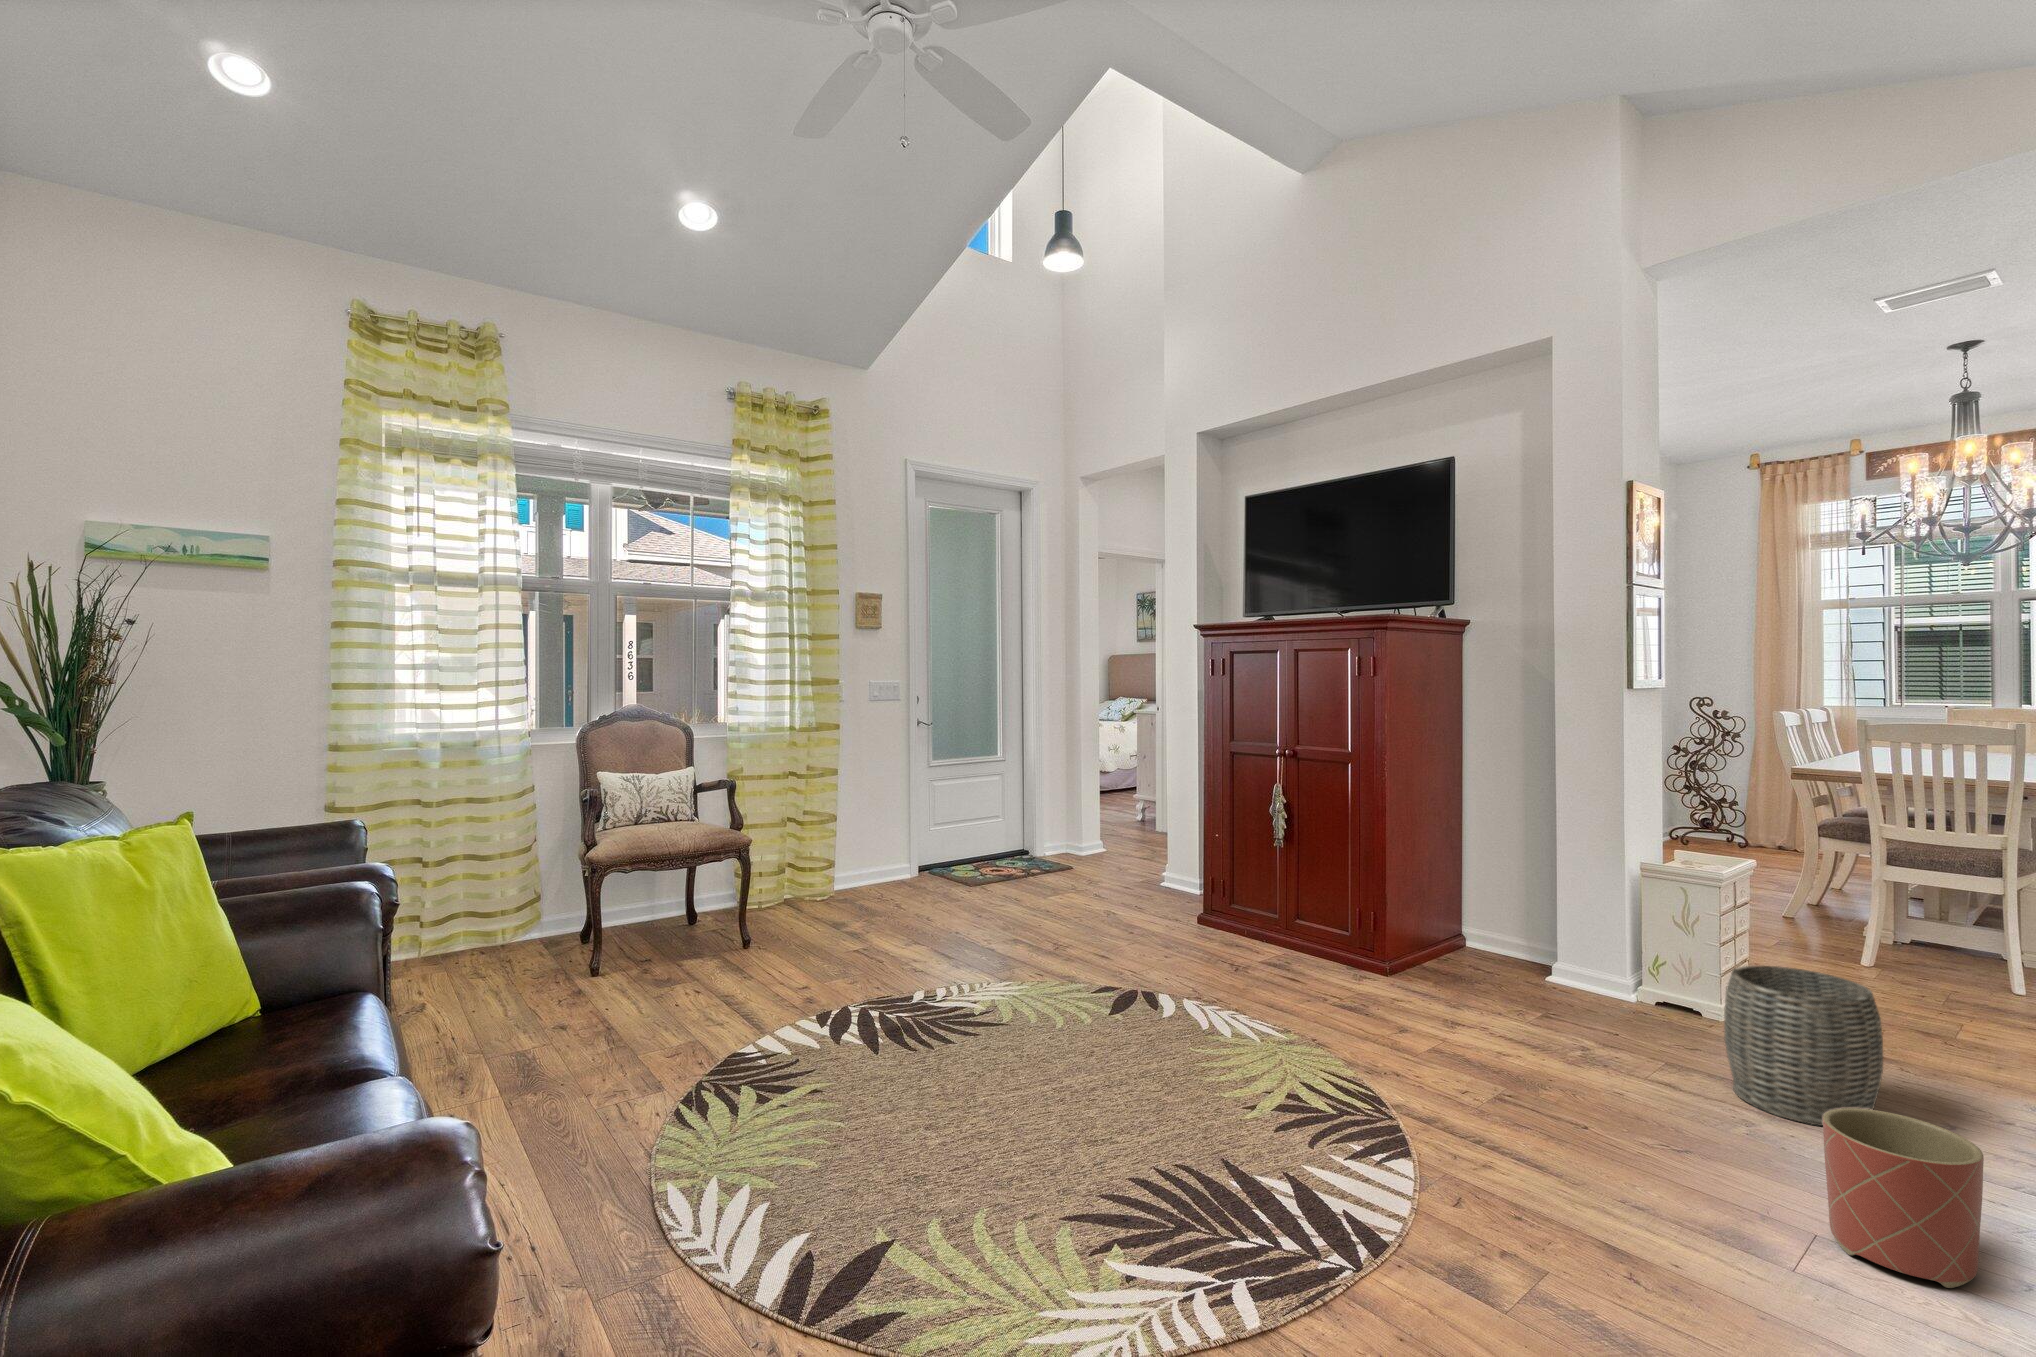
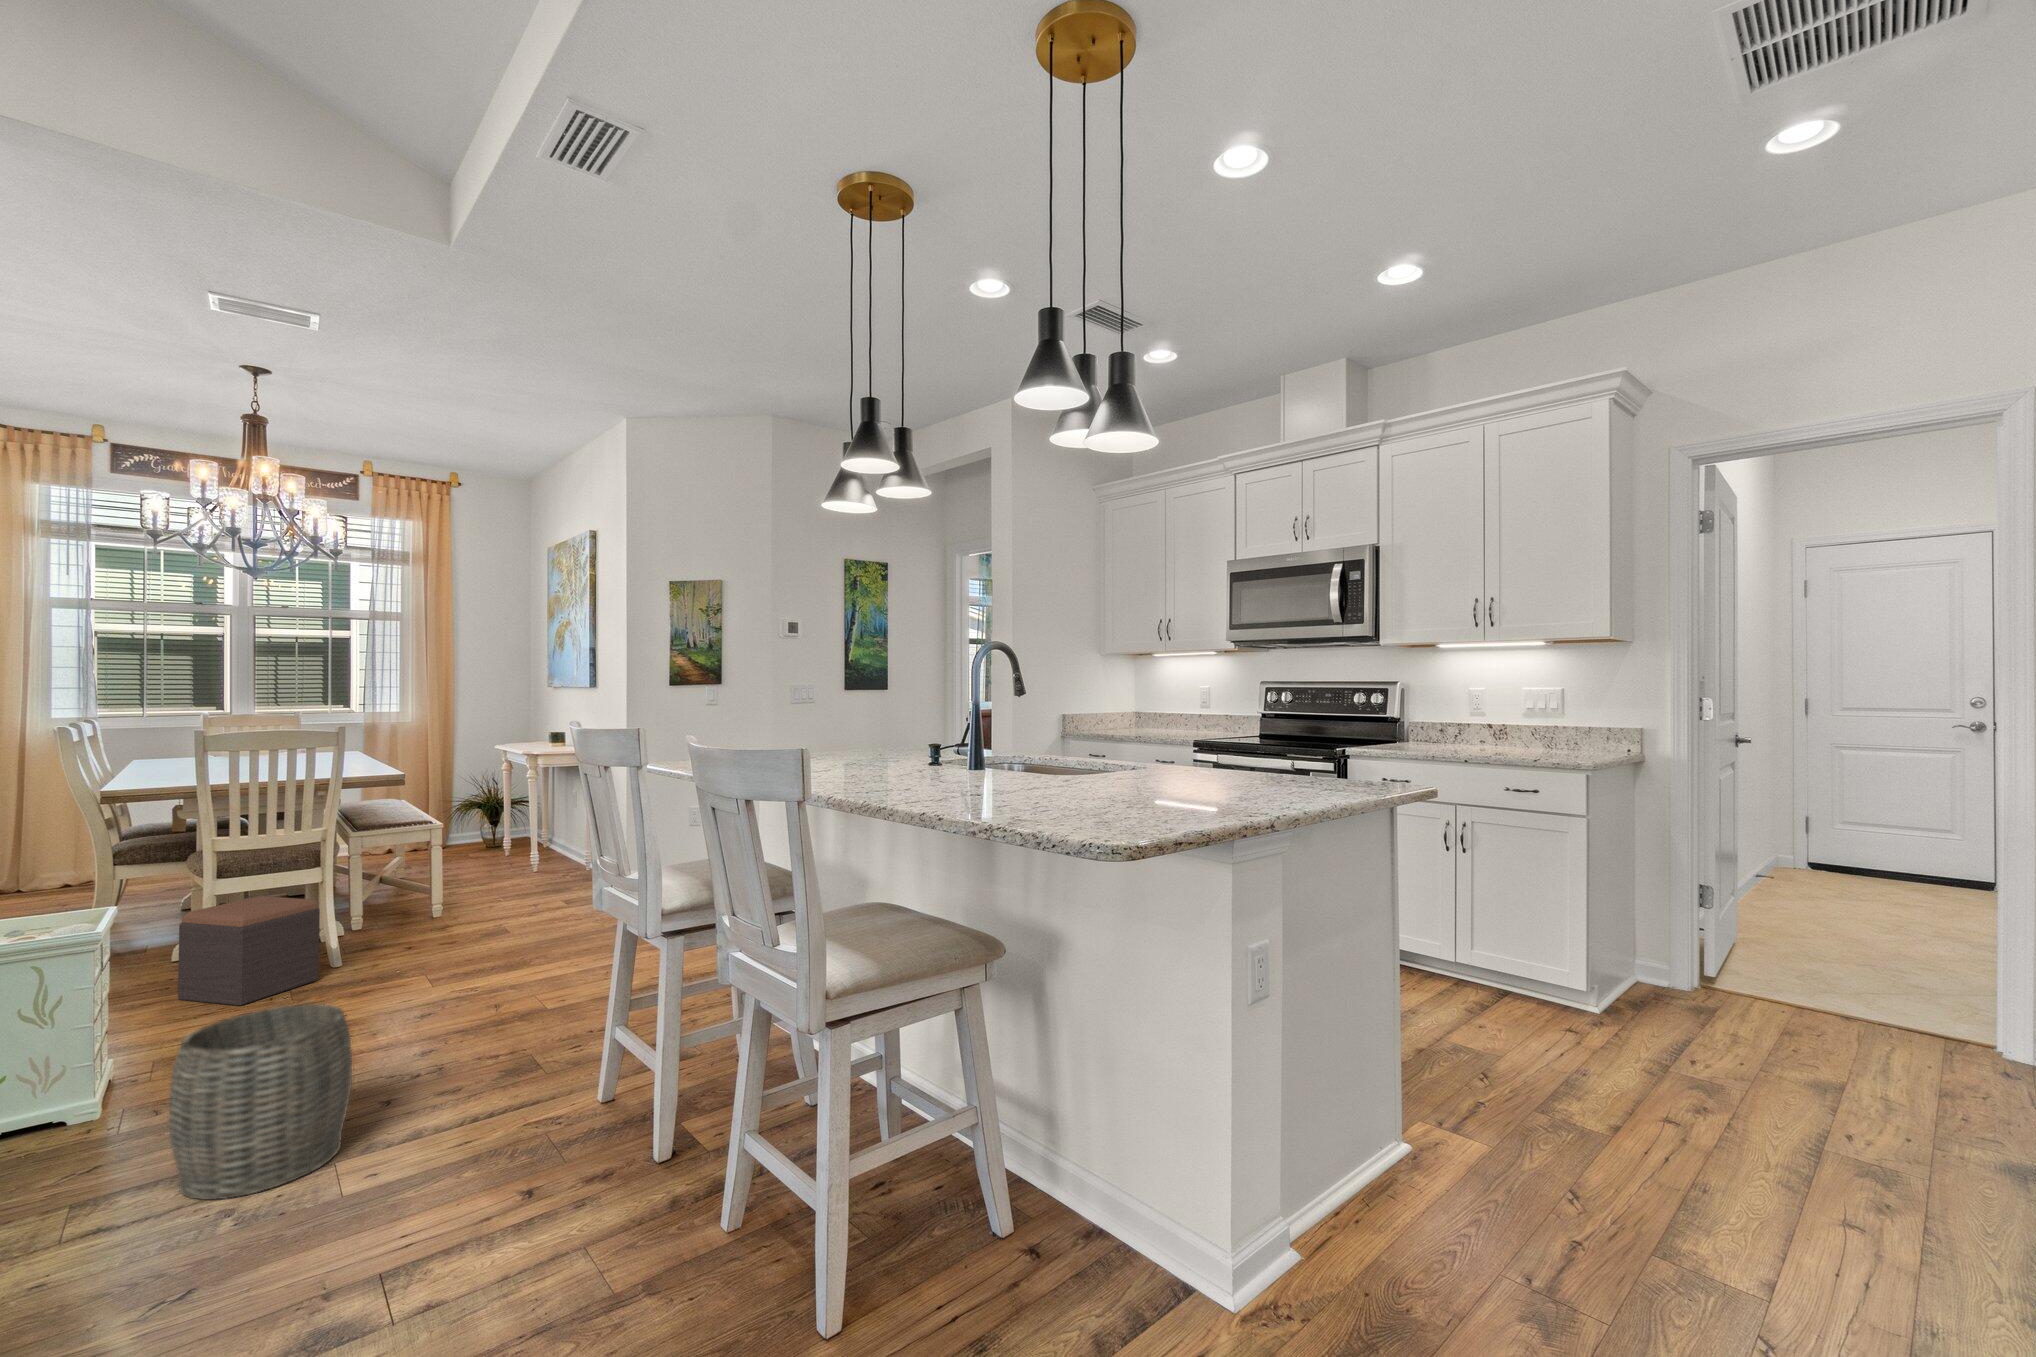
footstool: none [1842,888,1982,995] -> present [178,896,320,1006]
planter: present [1823,1108,1984,1288] -> none [398,1104,535,1286]

